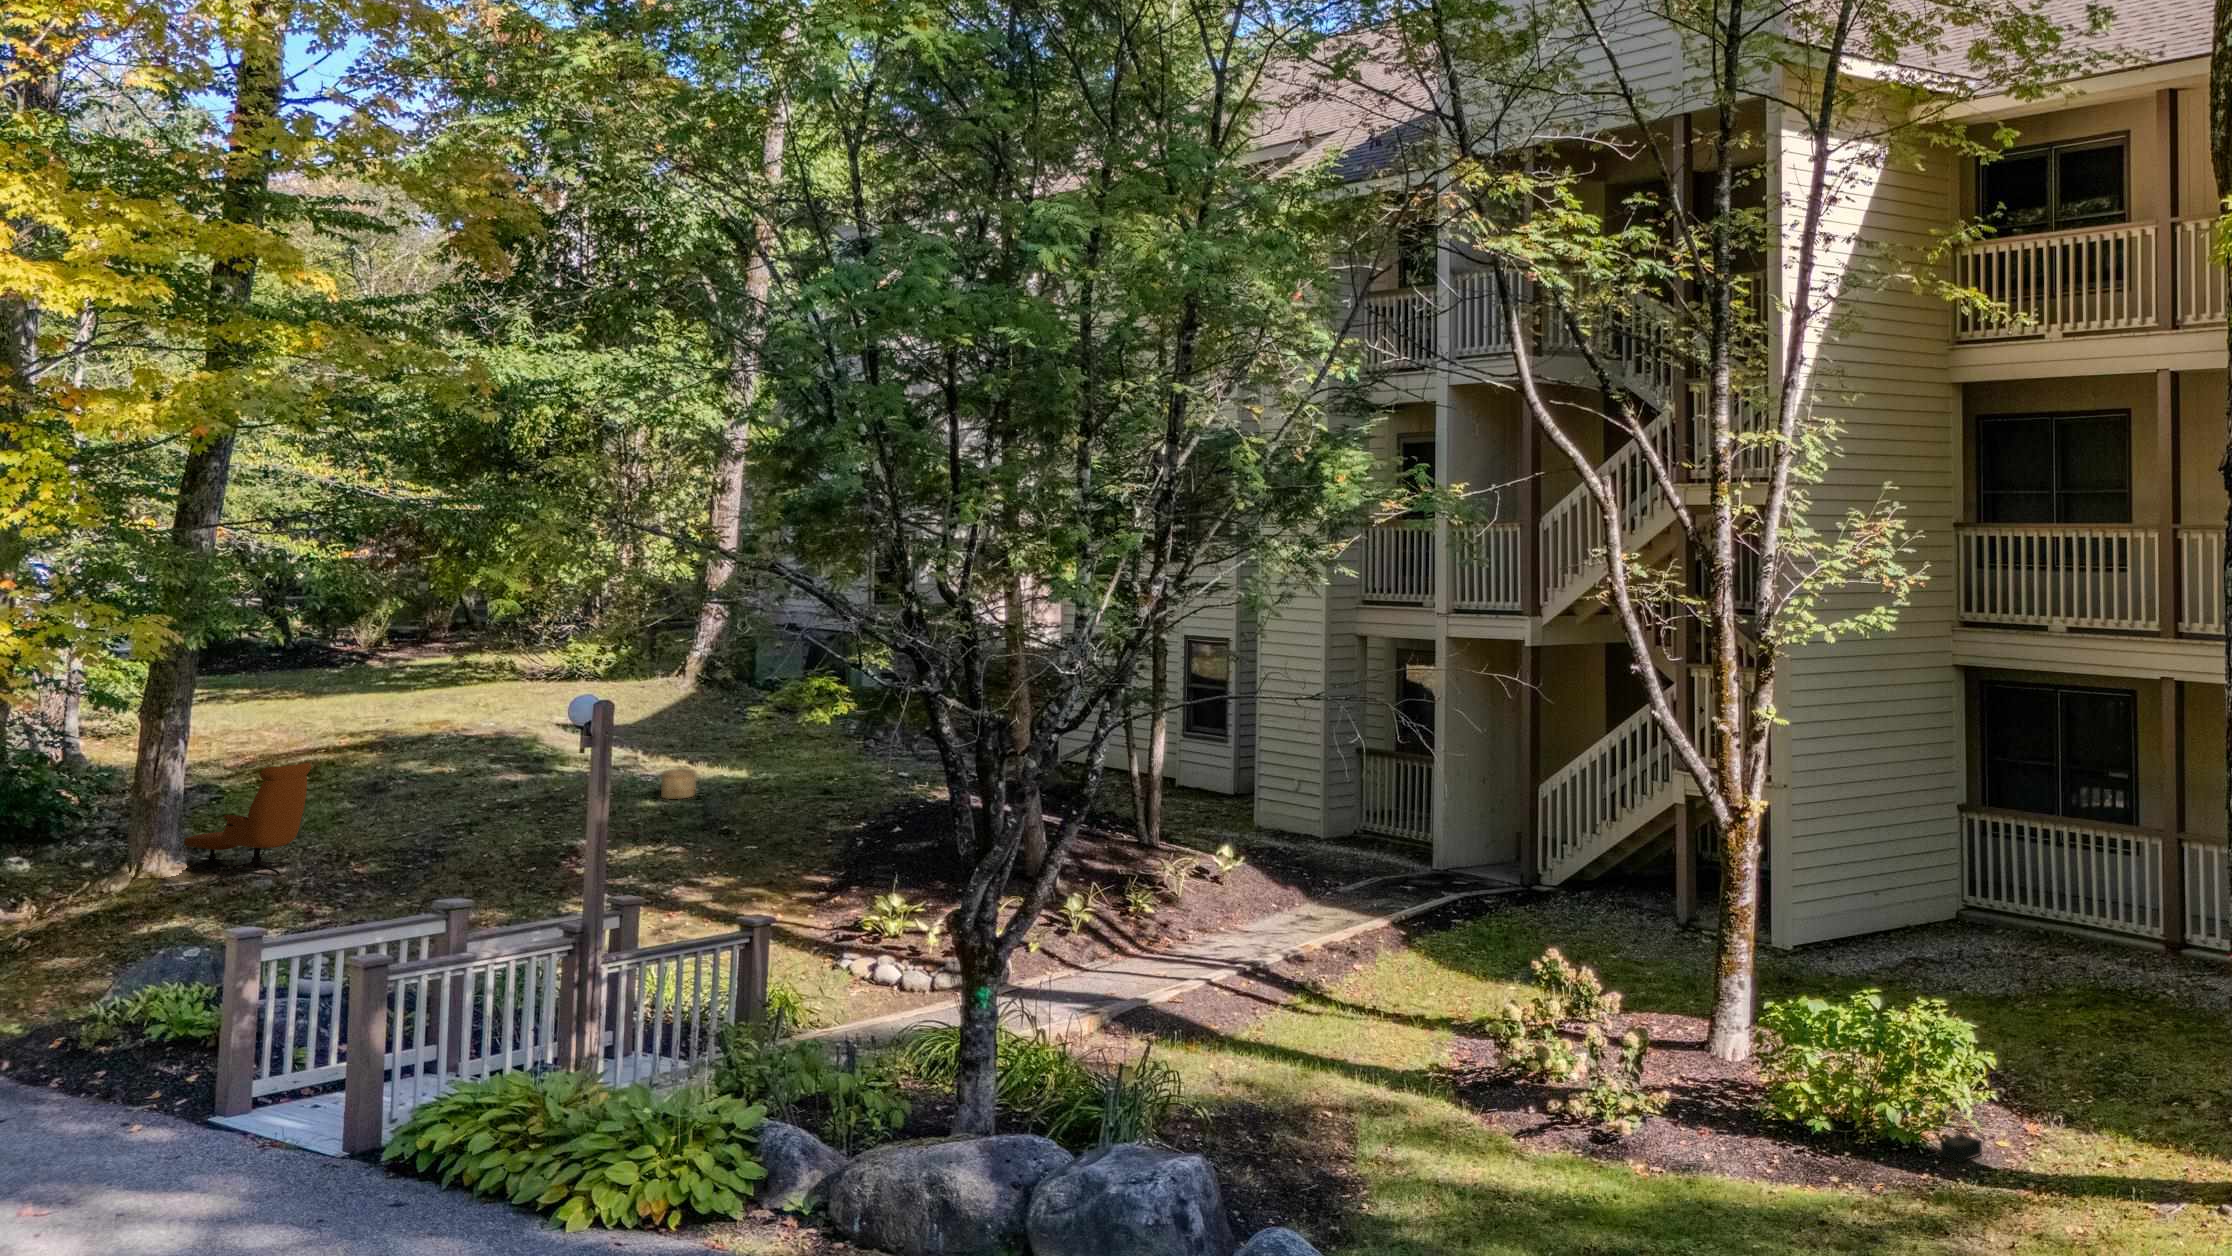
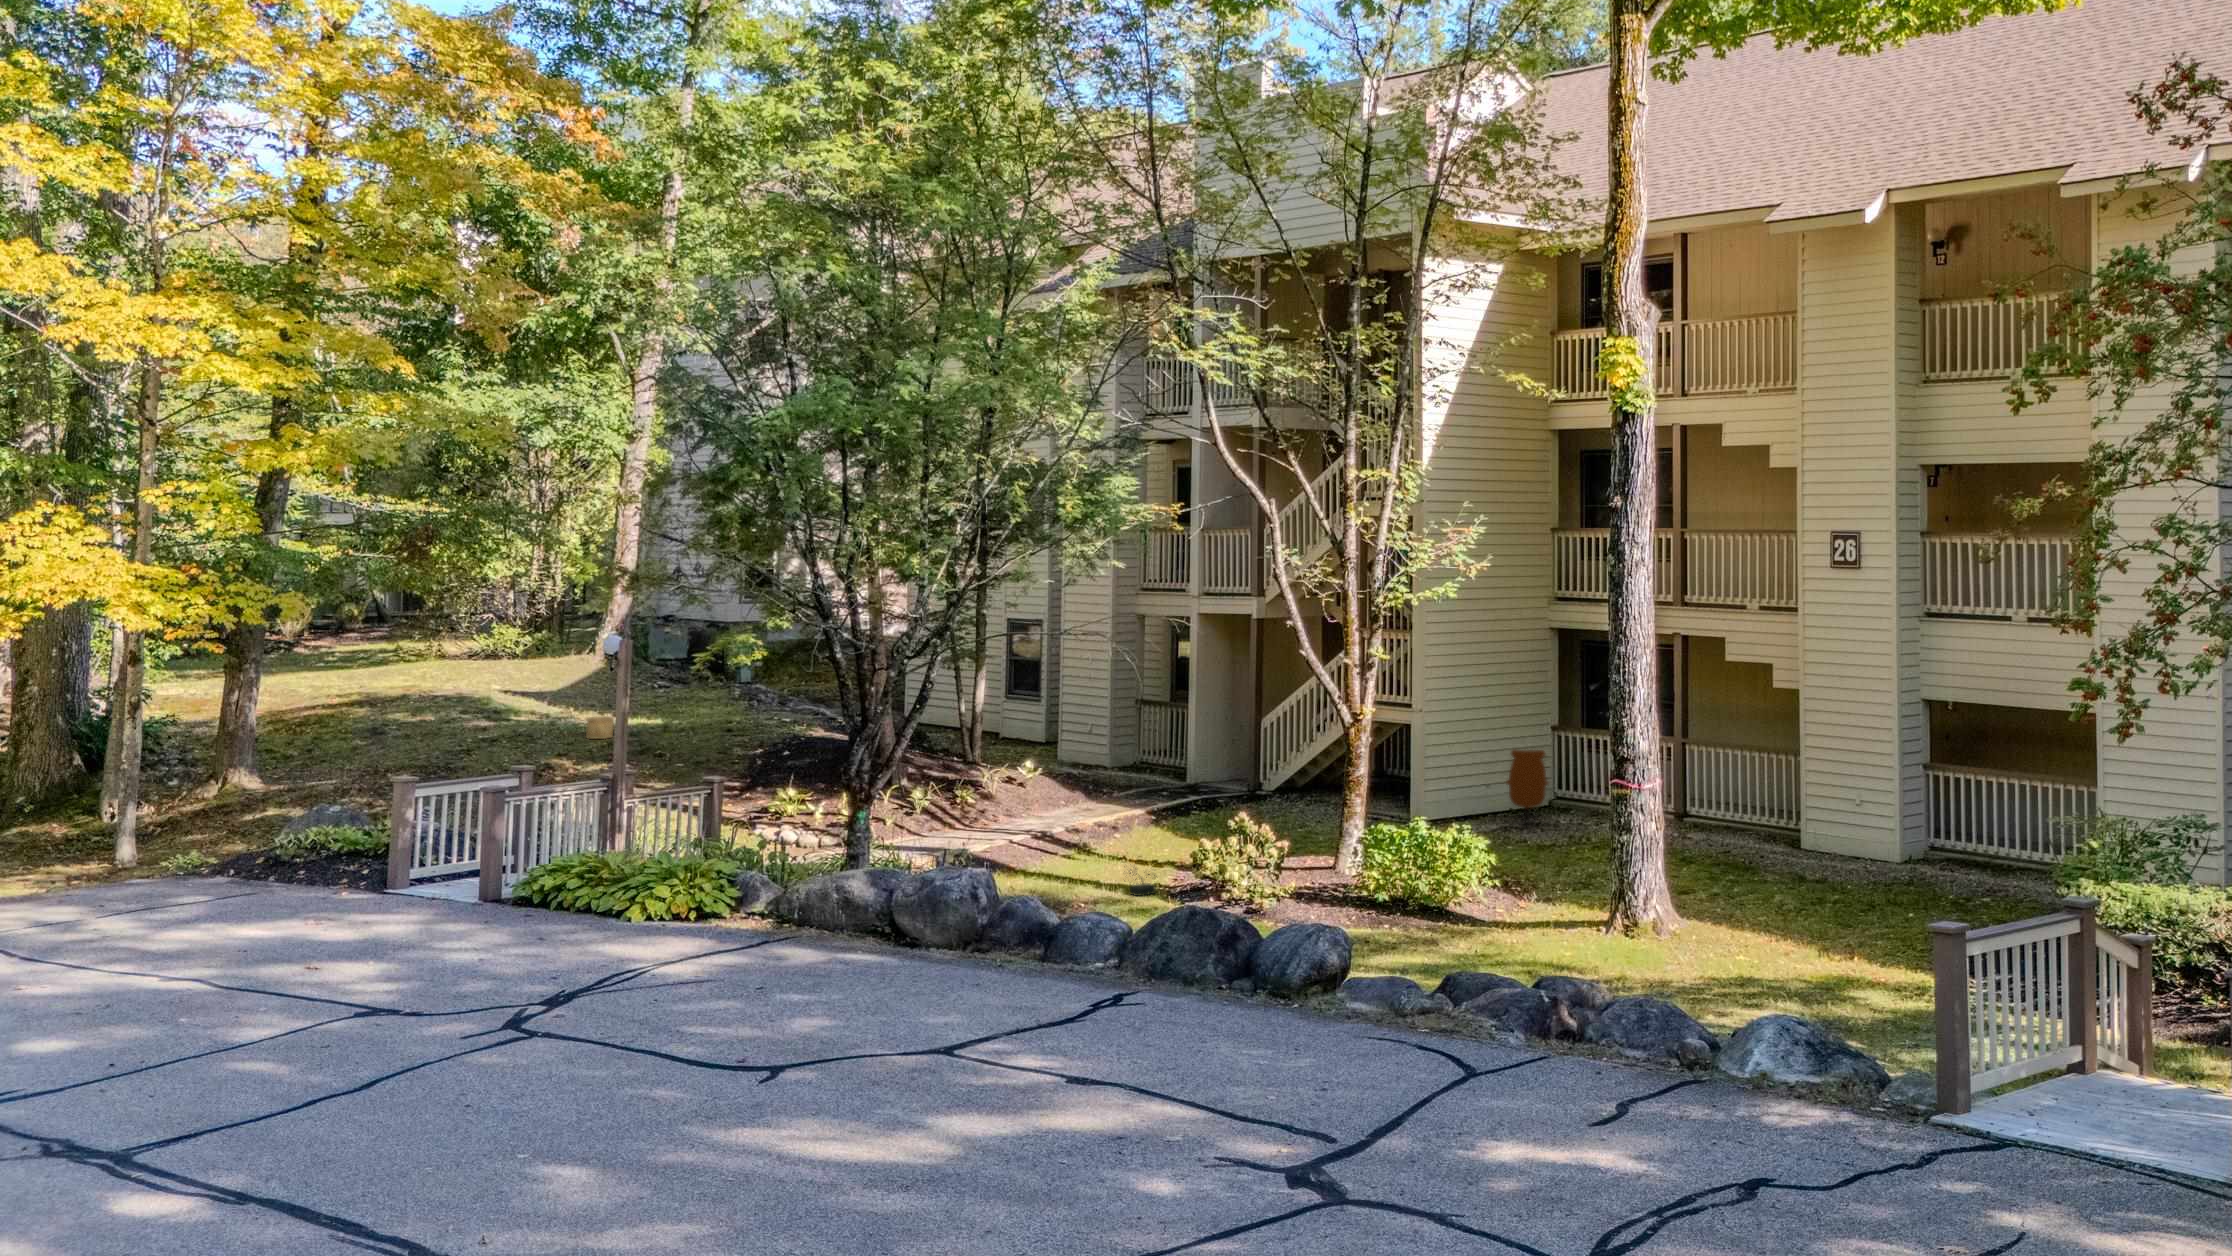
lounge chair: present [184,762,311,878] -> present [1506,750,1548,823]
decorative plant: present [1934,1105,1982,1162] -> present [1124,864,1157,896]

